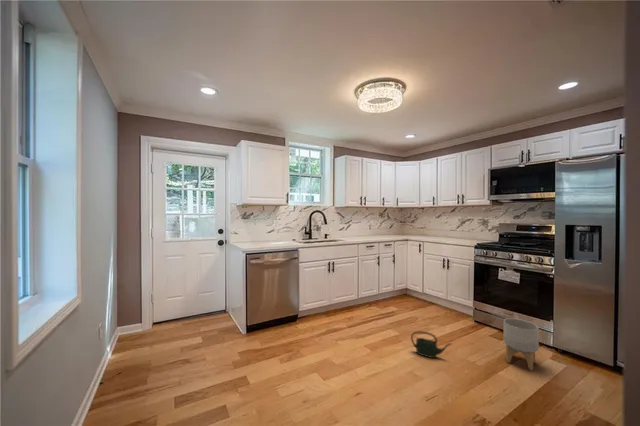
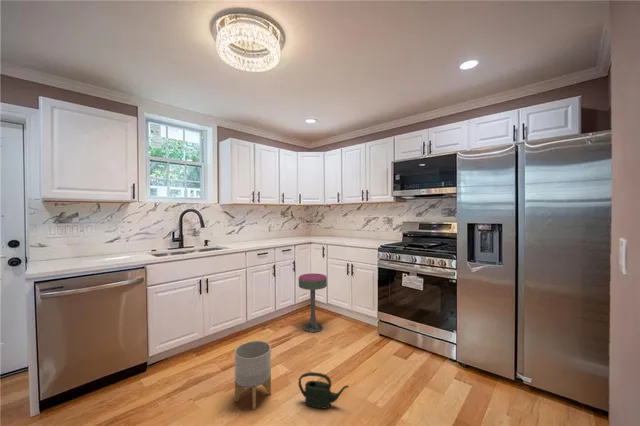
bar stool: none [400,265,425,313] -> present [299,273,327,332]
planter: present [504,318,539,370] -> present [235,341,271,409]

